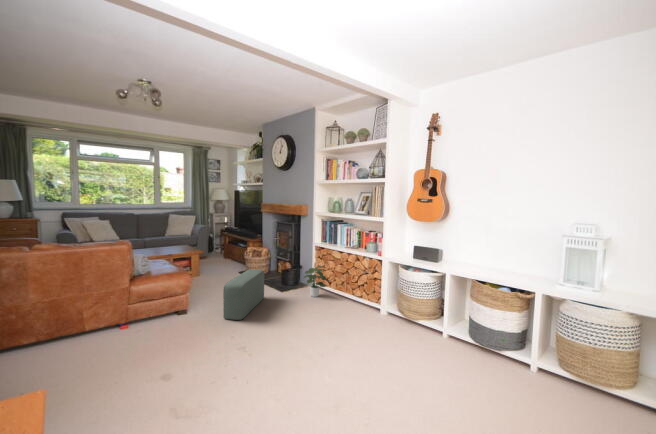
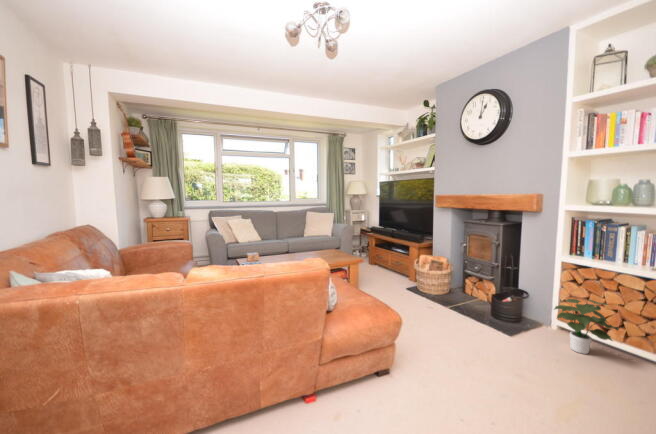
pouf: present [223,270,264,320] -> none [462,301,511,412]

